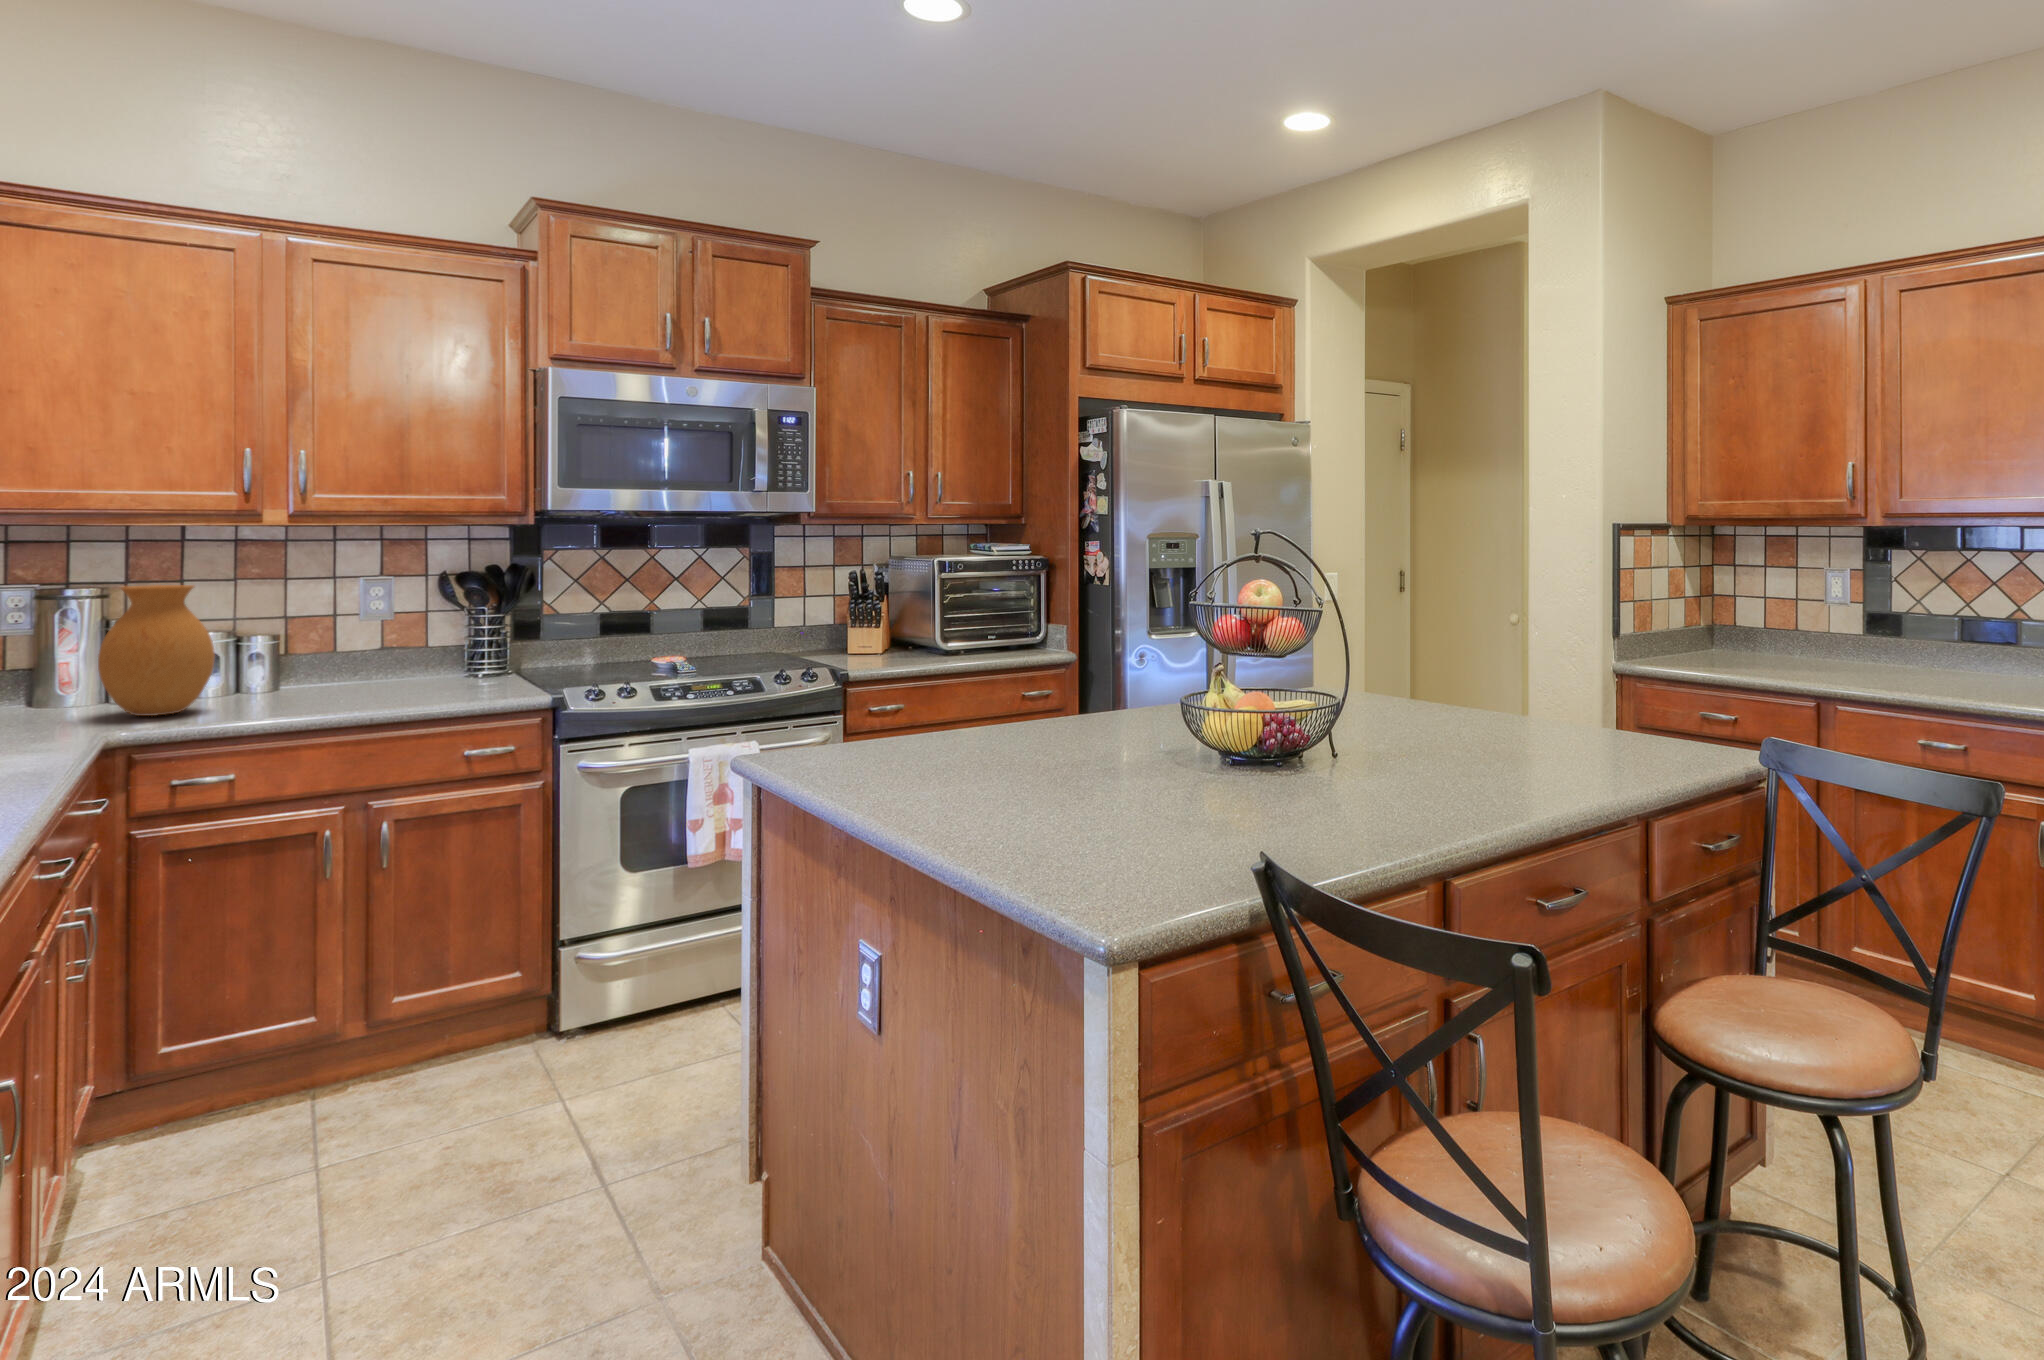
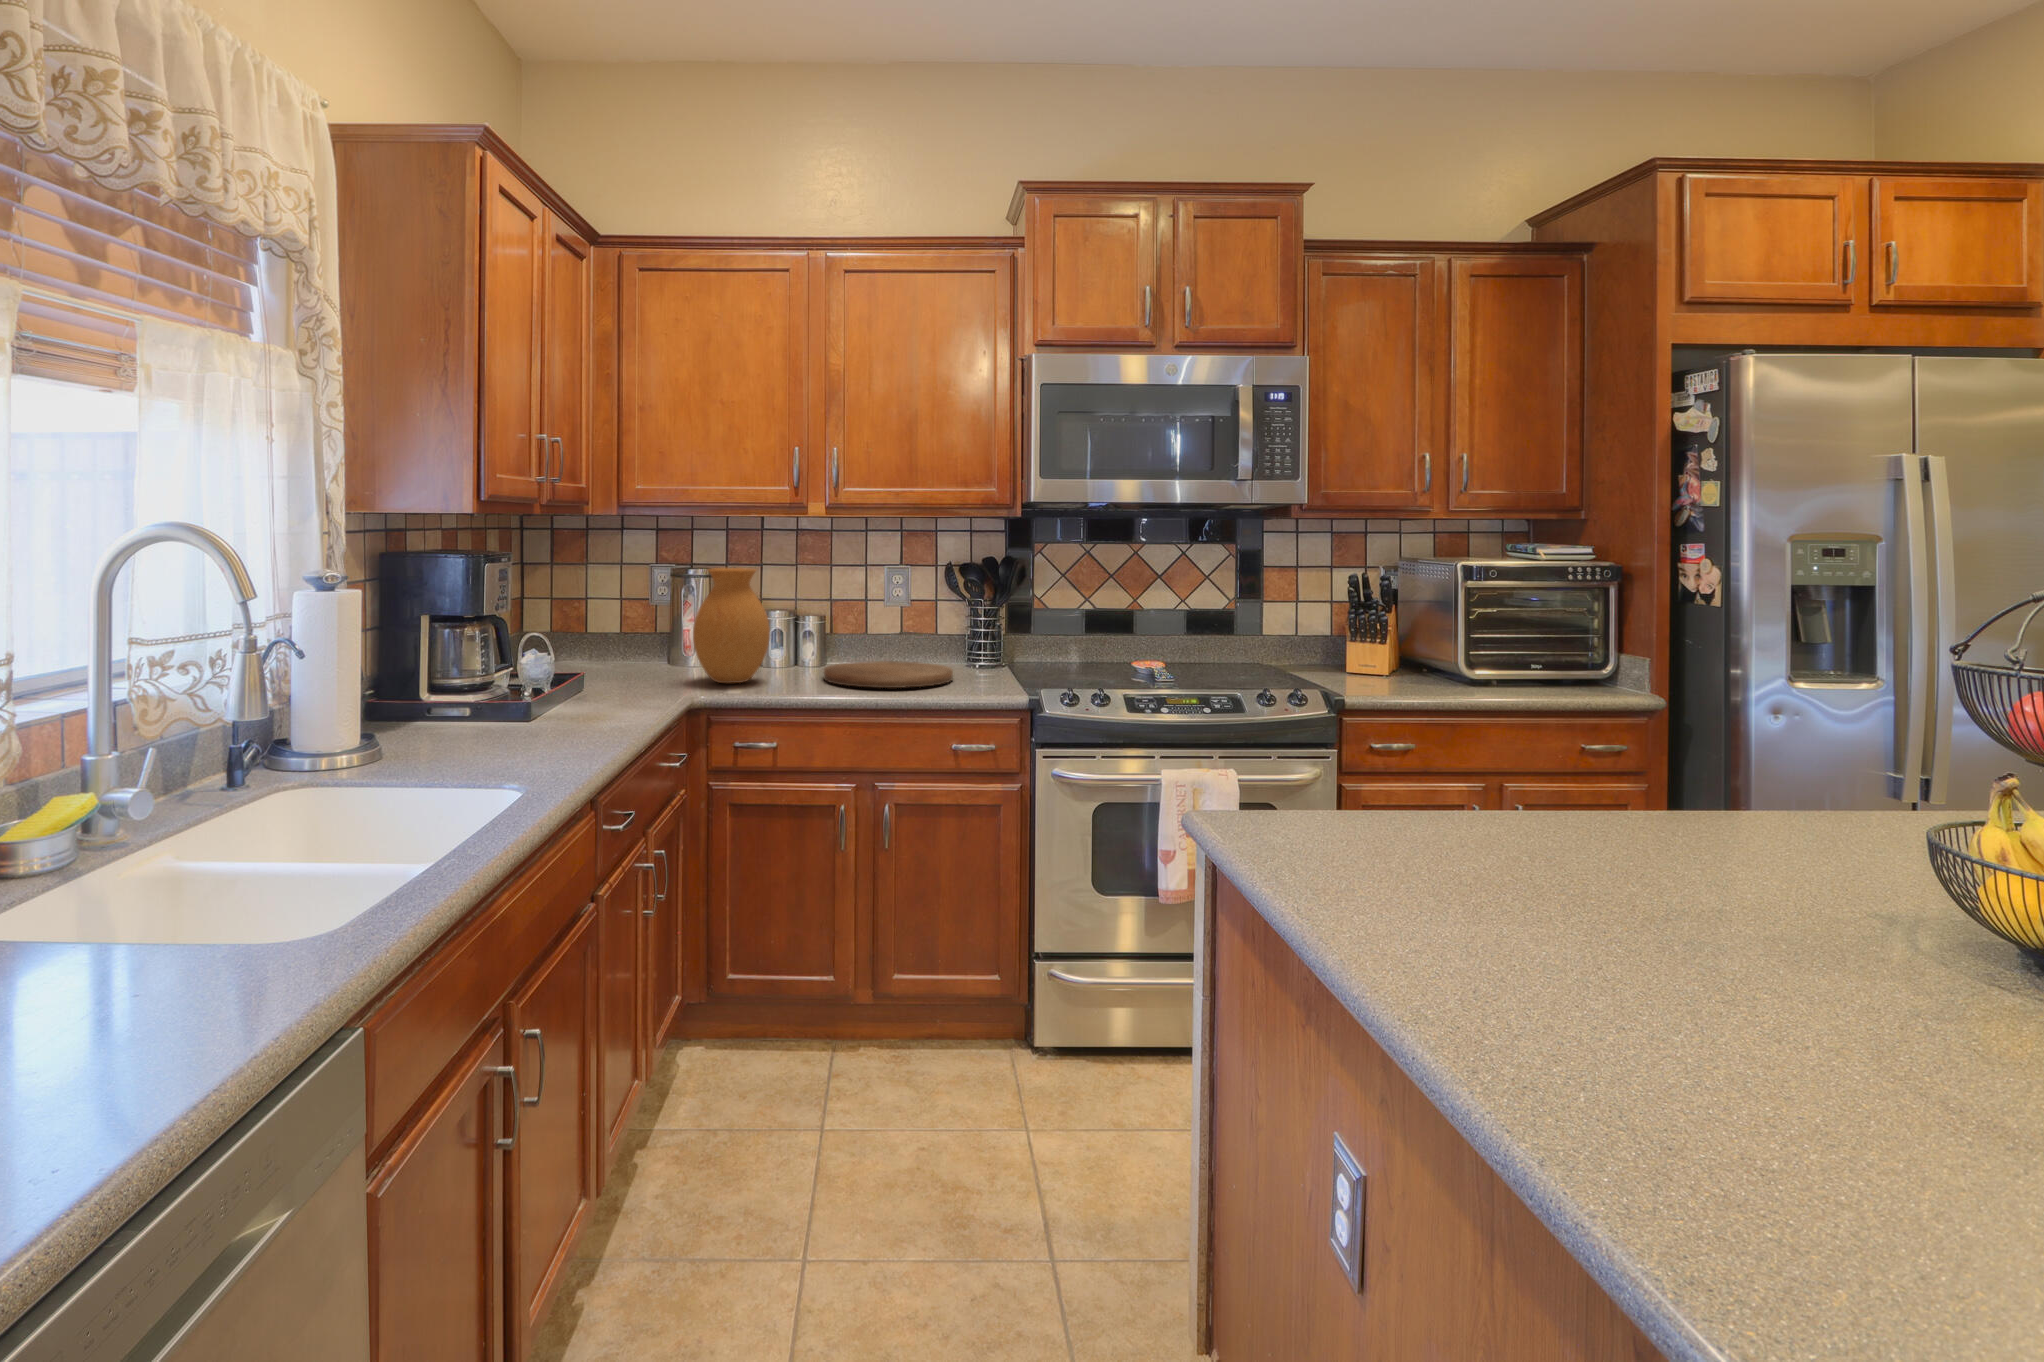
cutting board: none [288,676,456,704] -> present [824,661,953,688]

